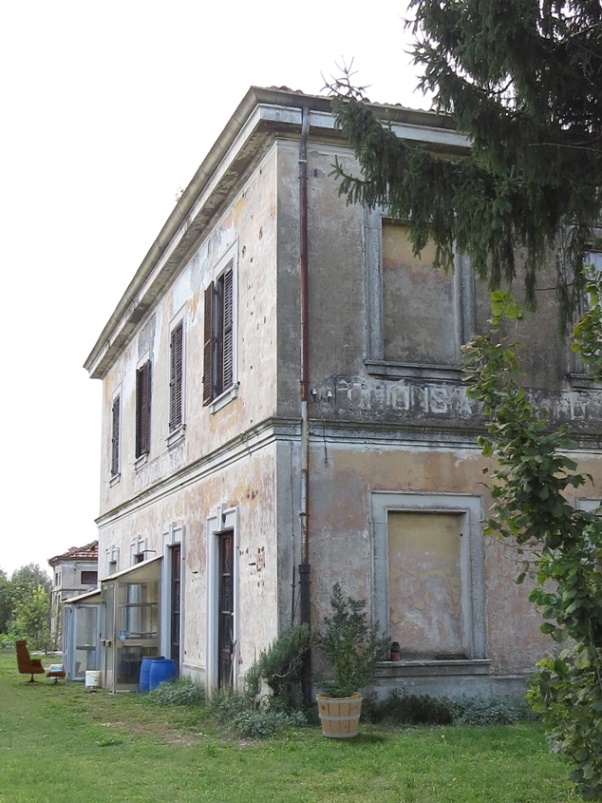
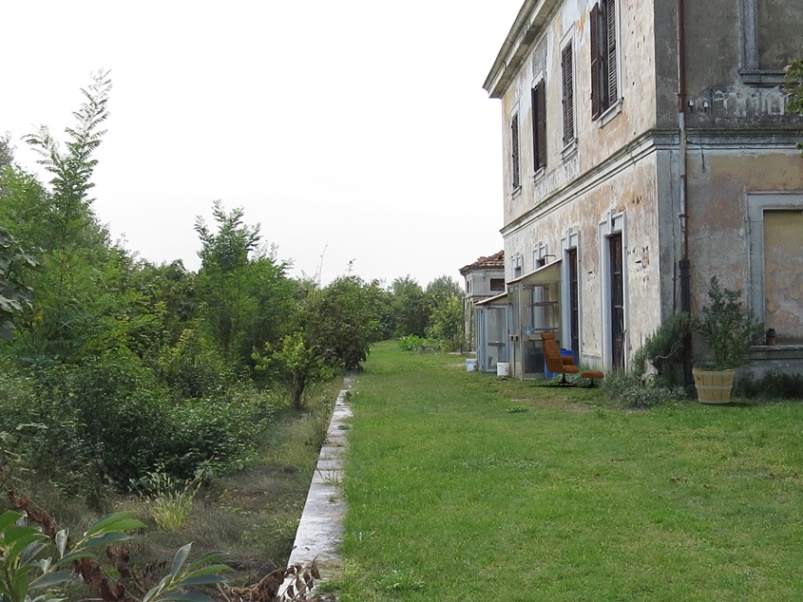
lounge chair: present [15,640,66,685] -> present [541,333,604,388]

